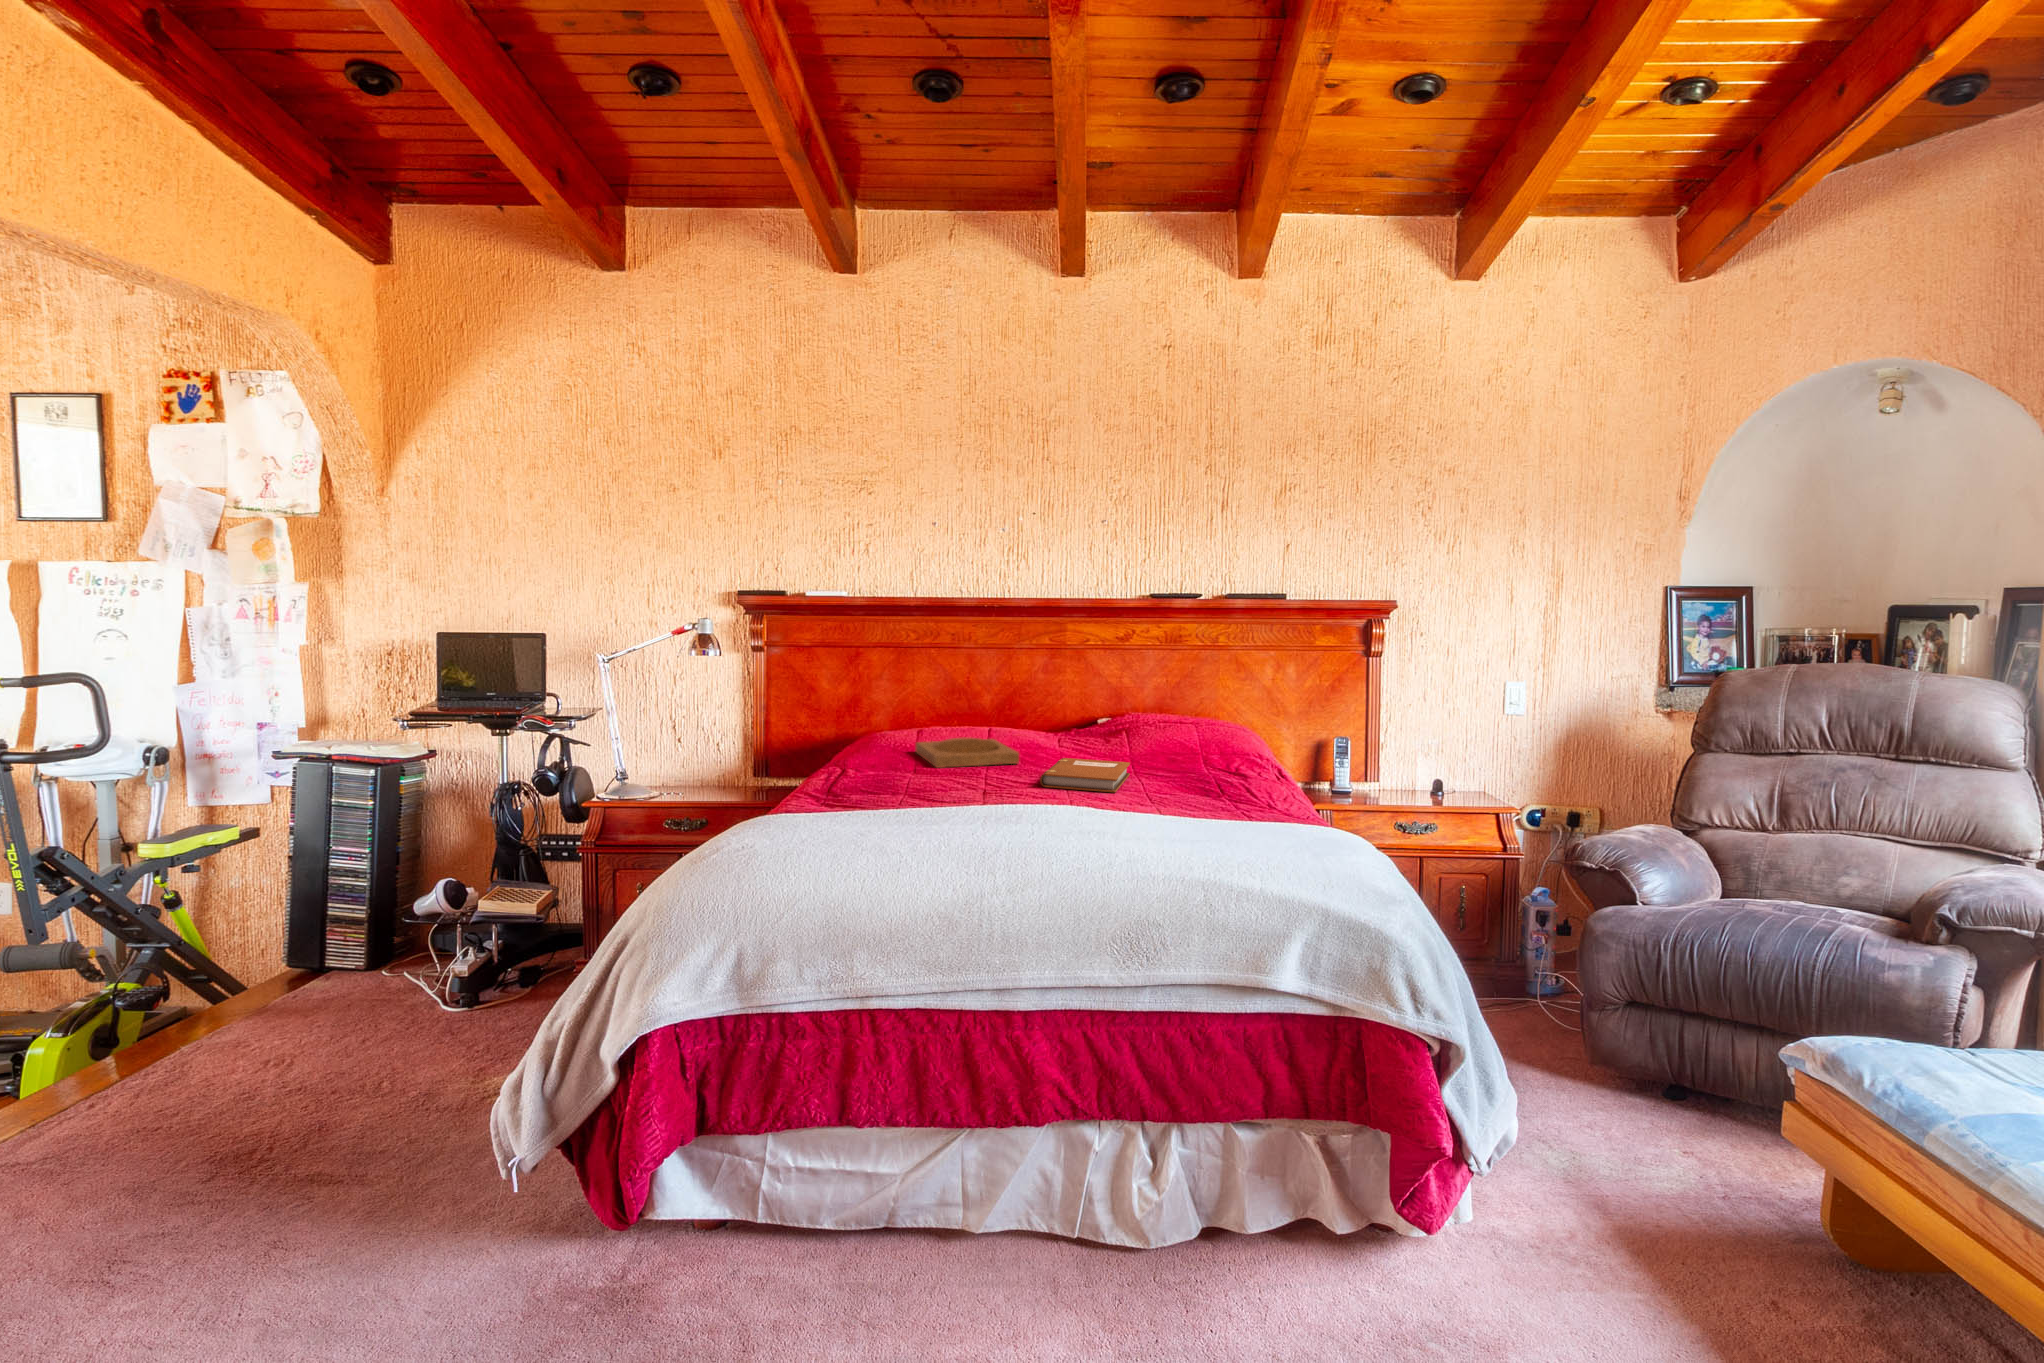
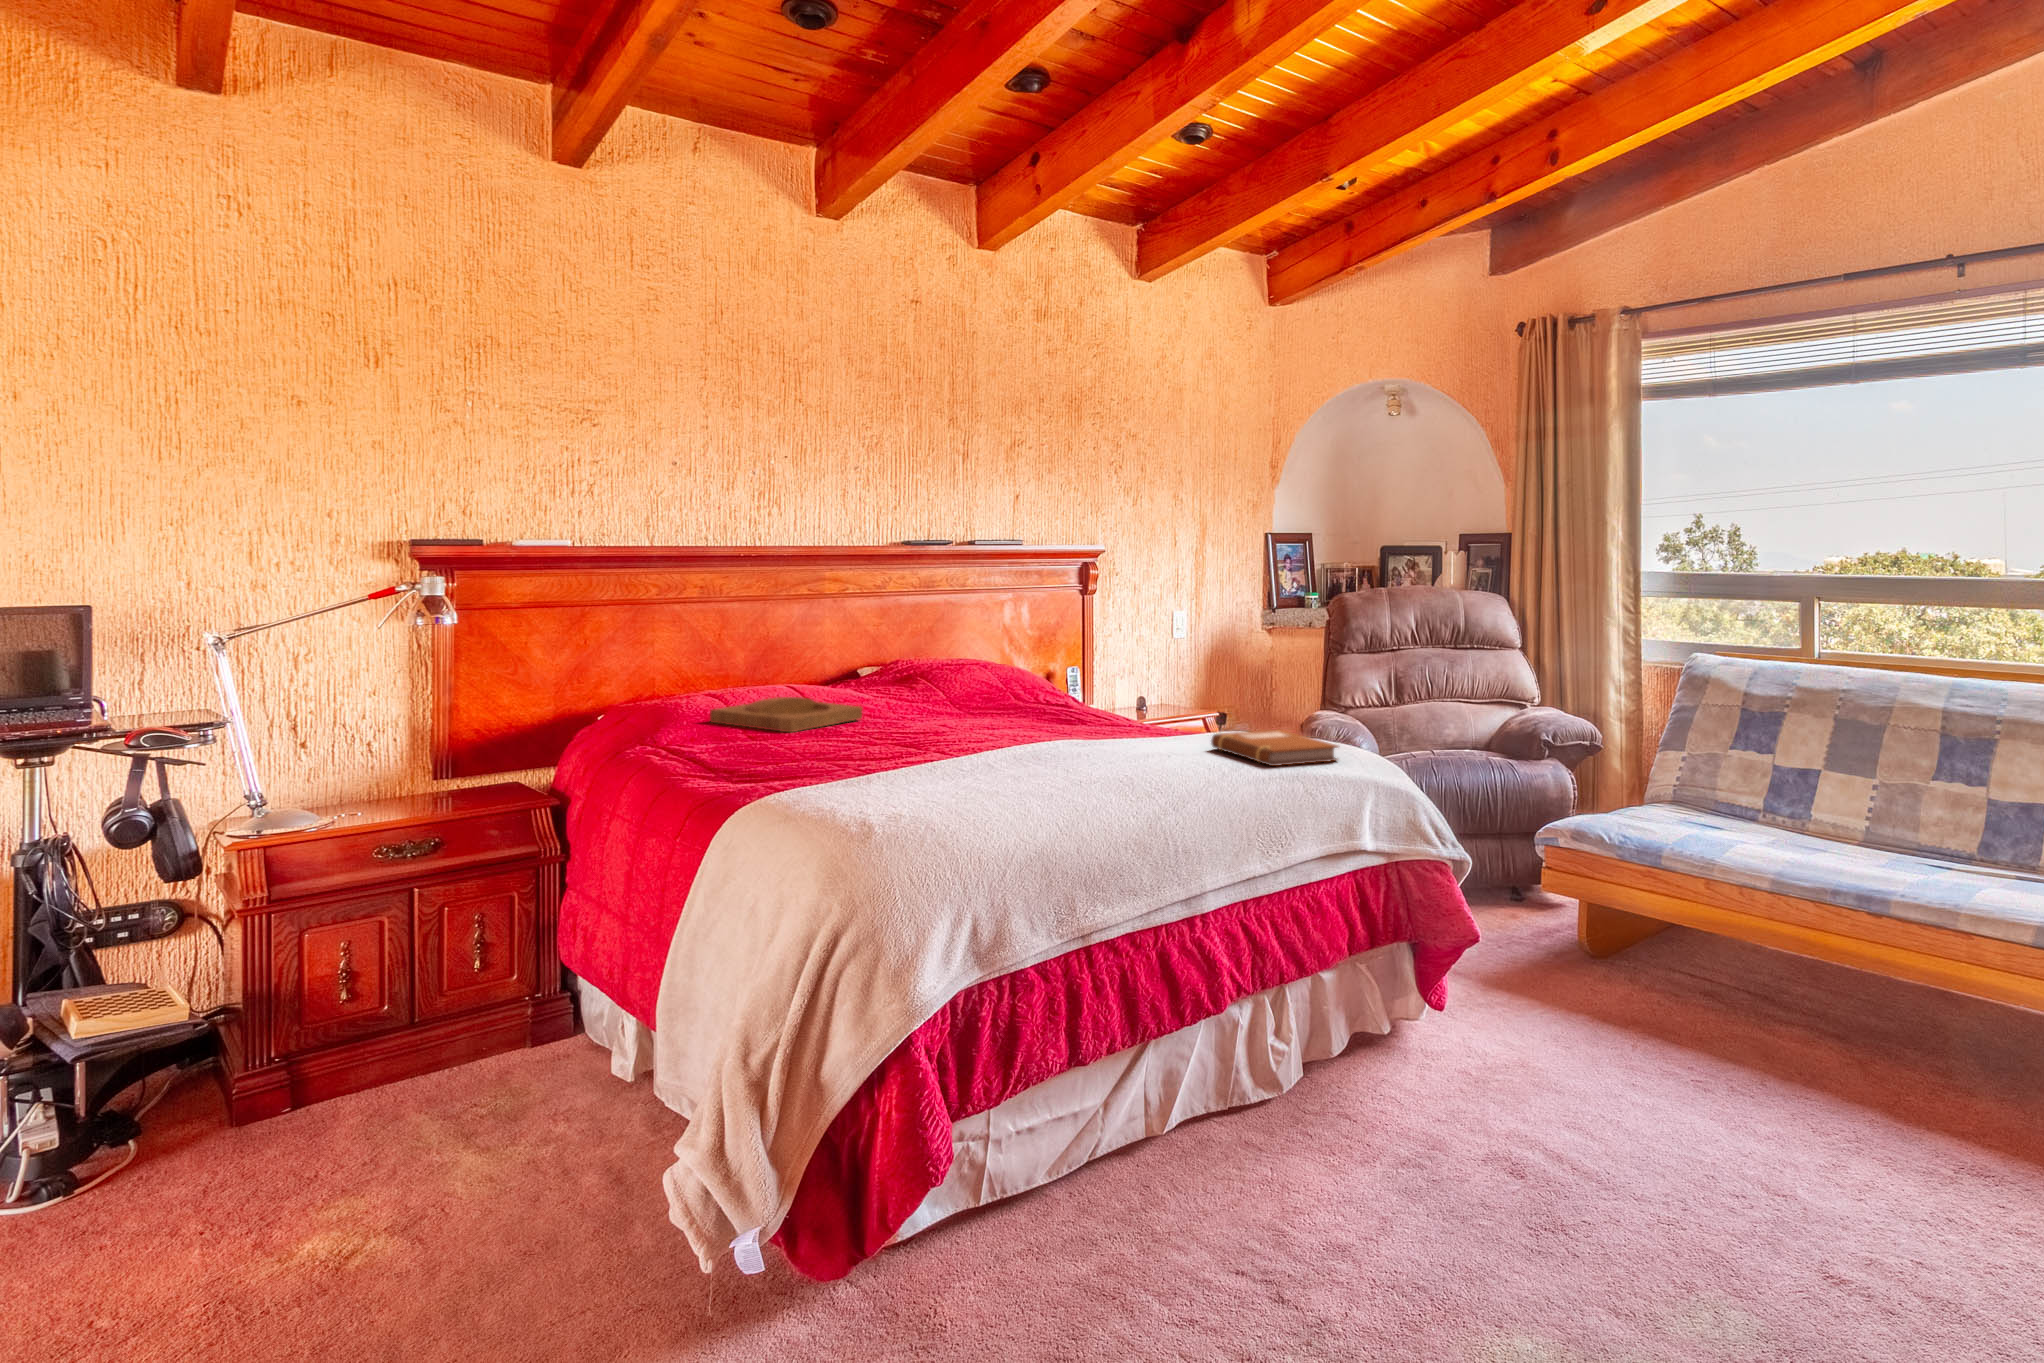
notebook: present [1040,758,1130,792] -> present [1211,730,1338,766]

